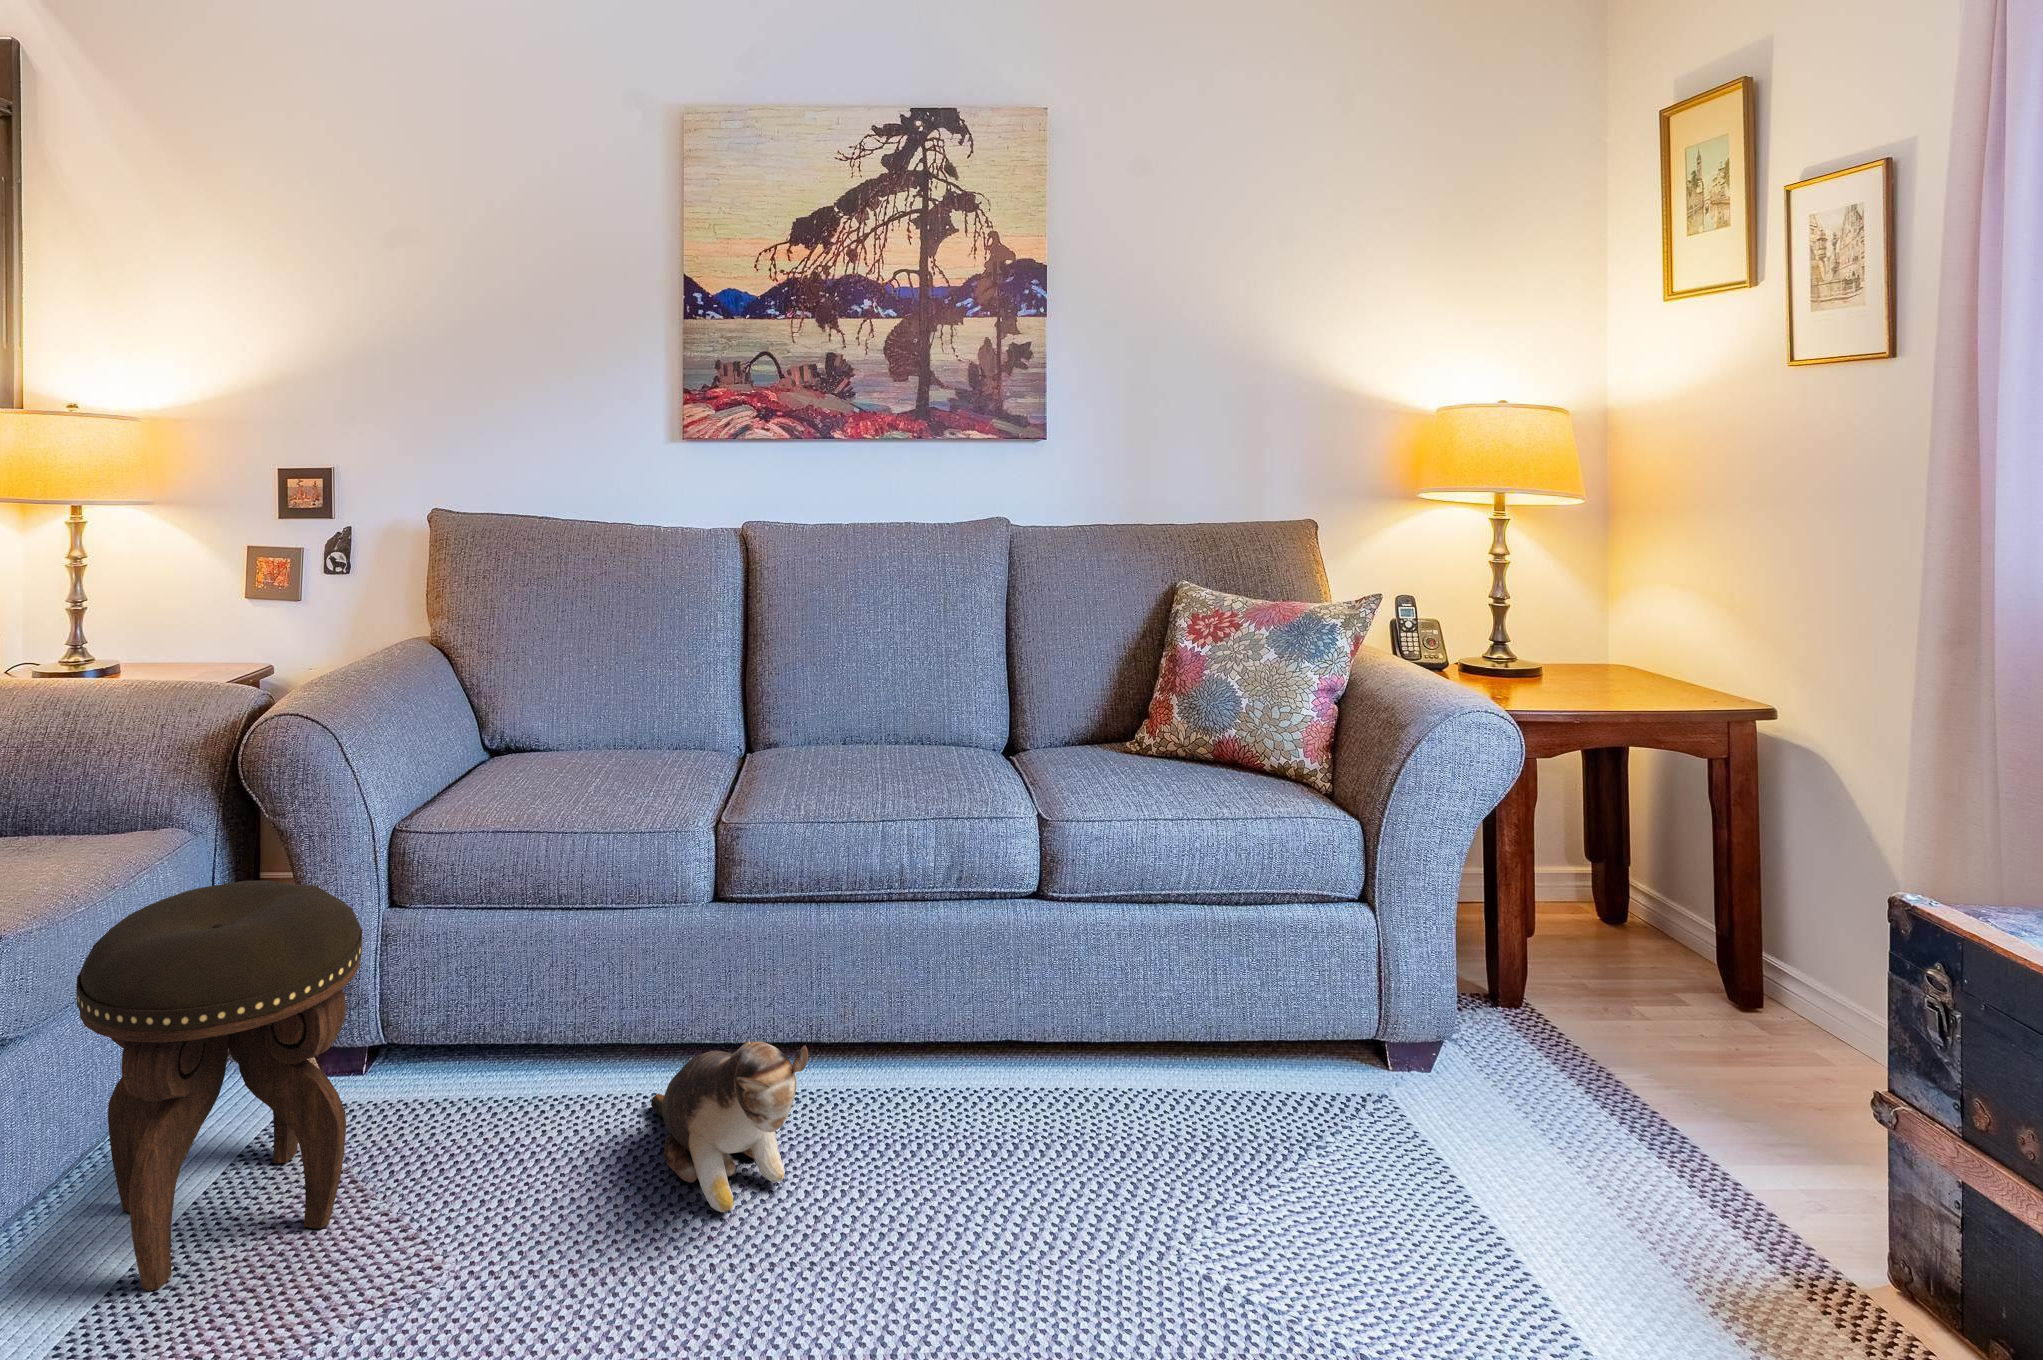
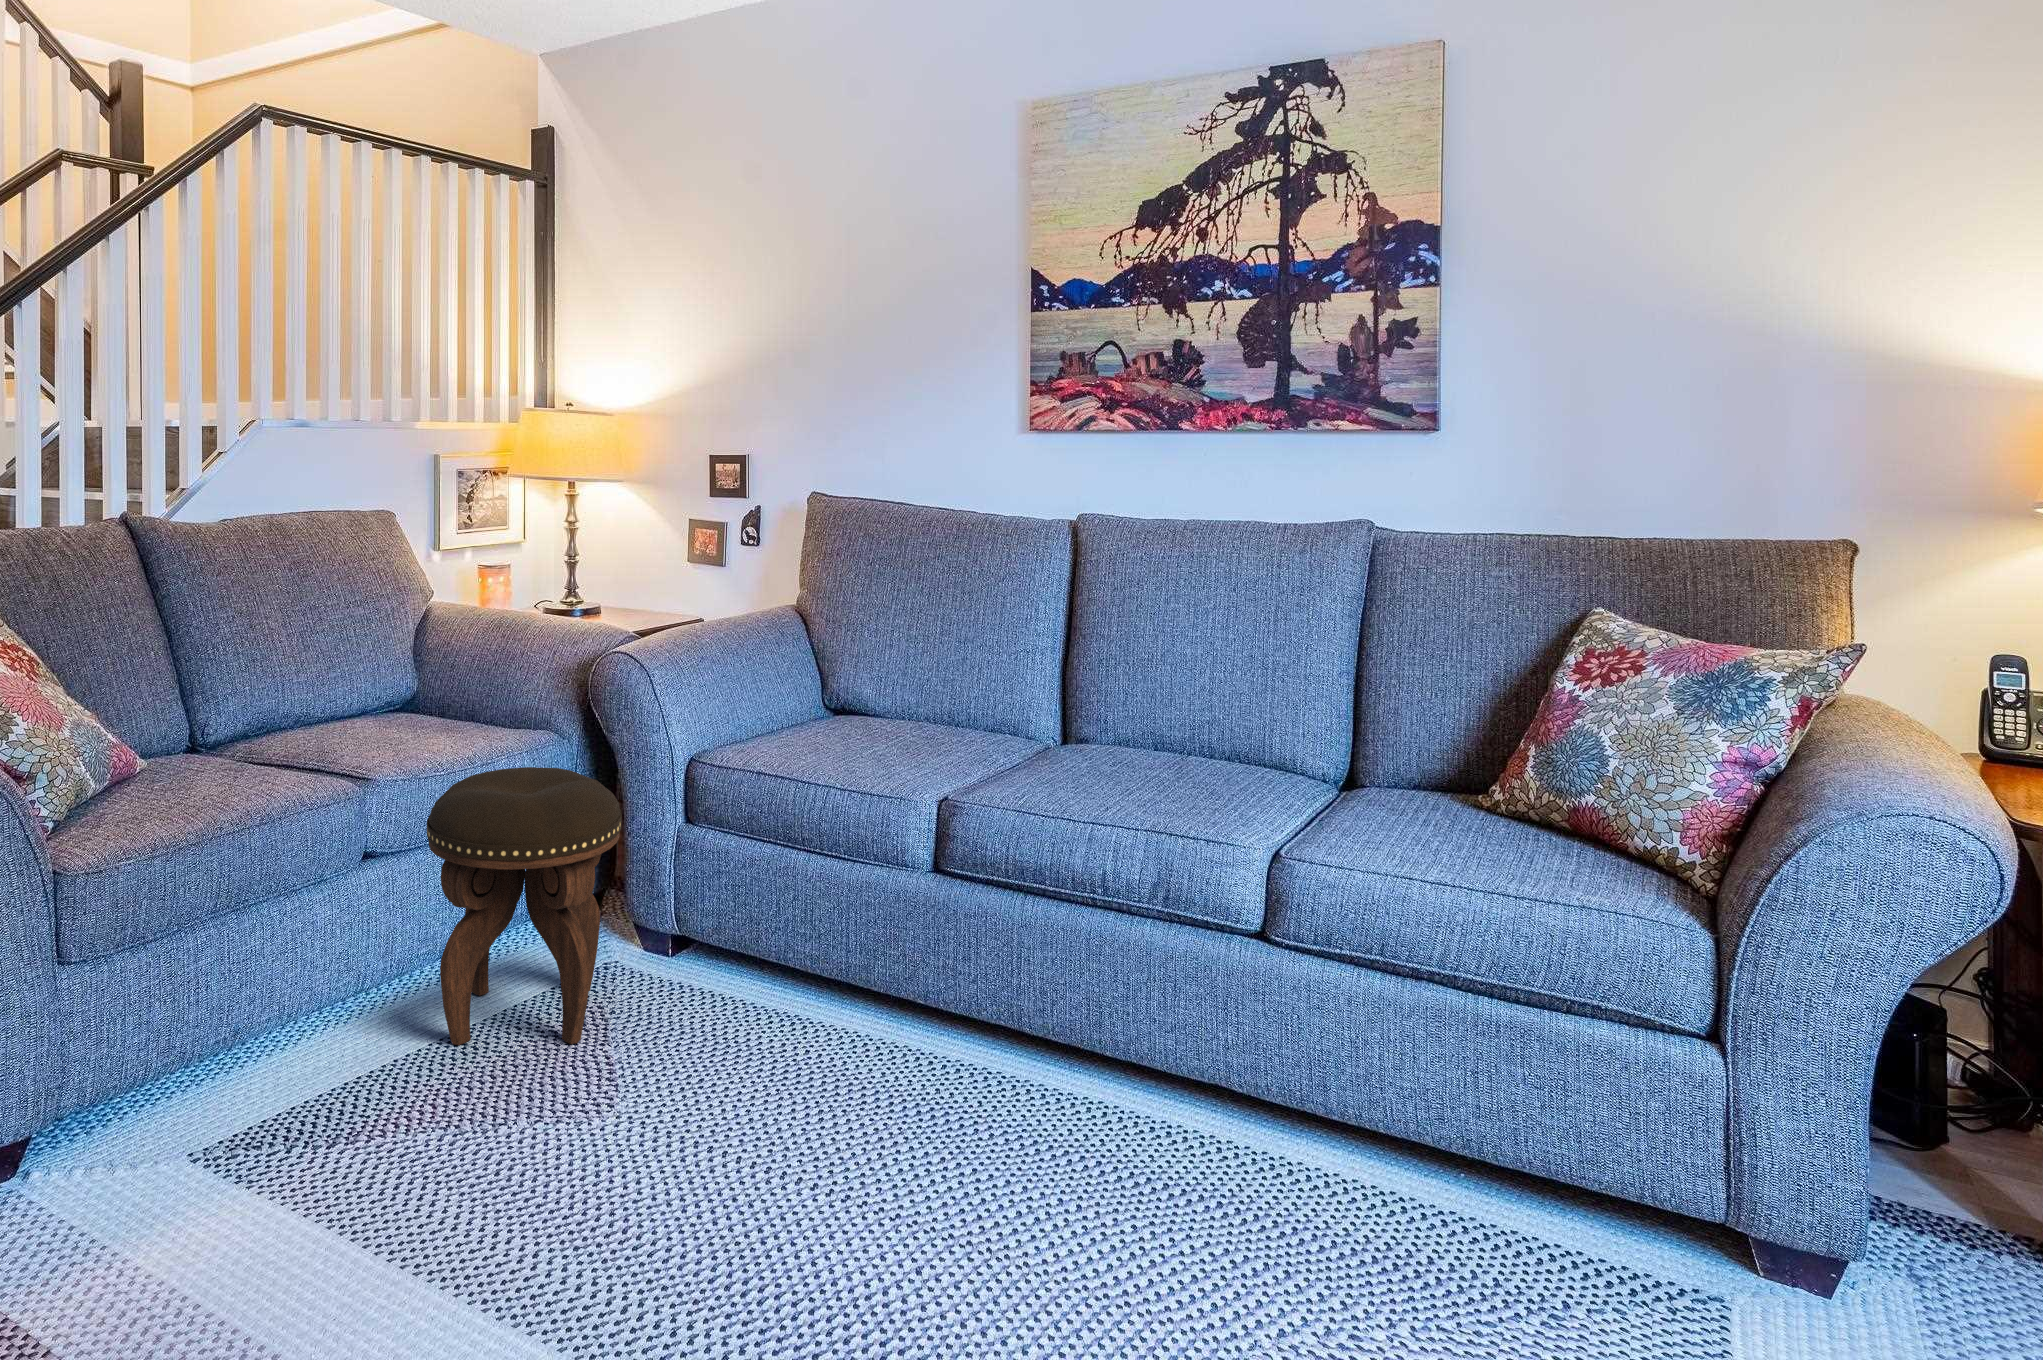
plush toy: present [651,1041,808,1212] -> none [831,987,923,1139]

